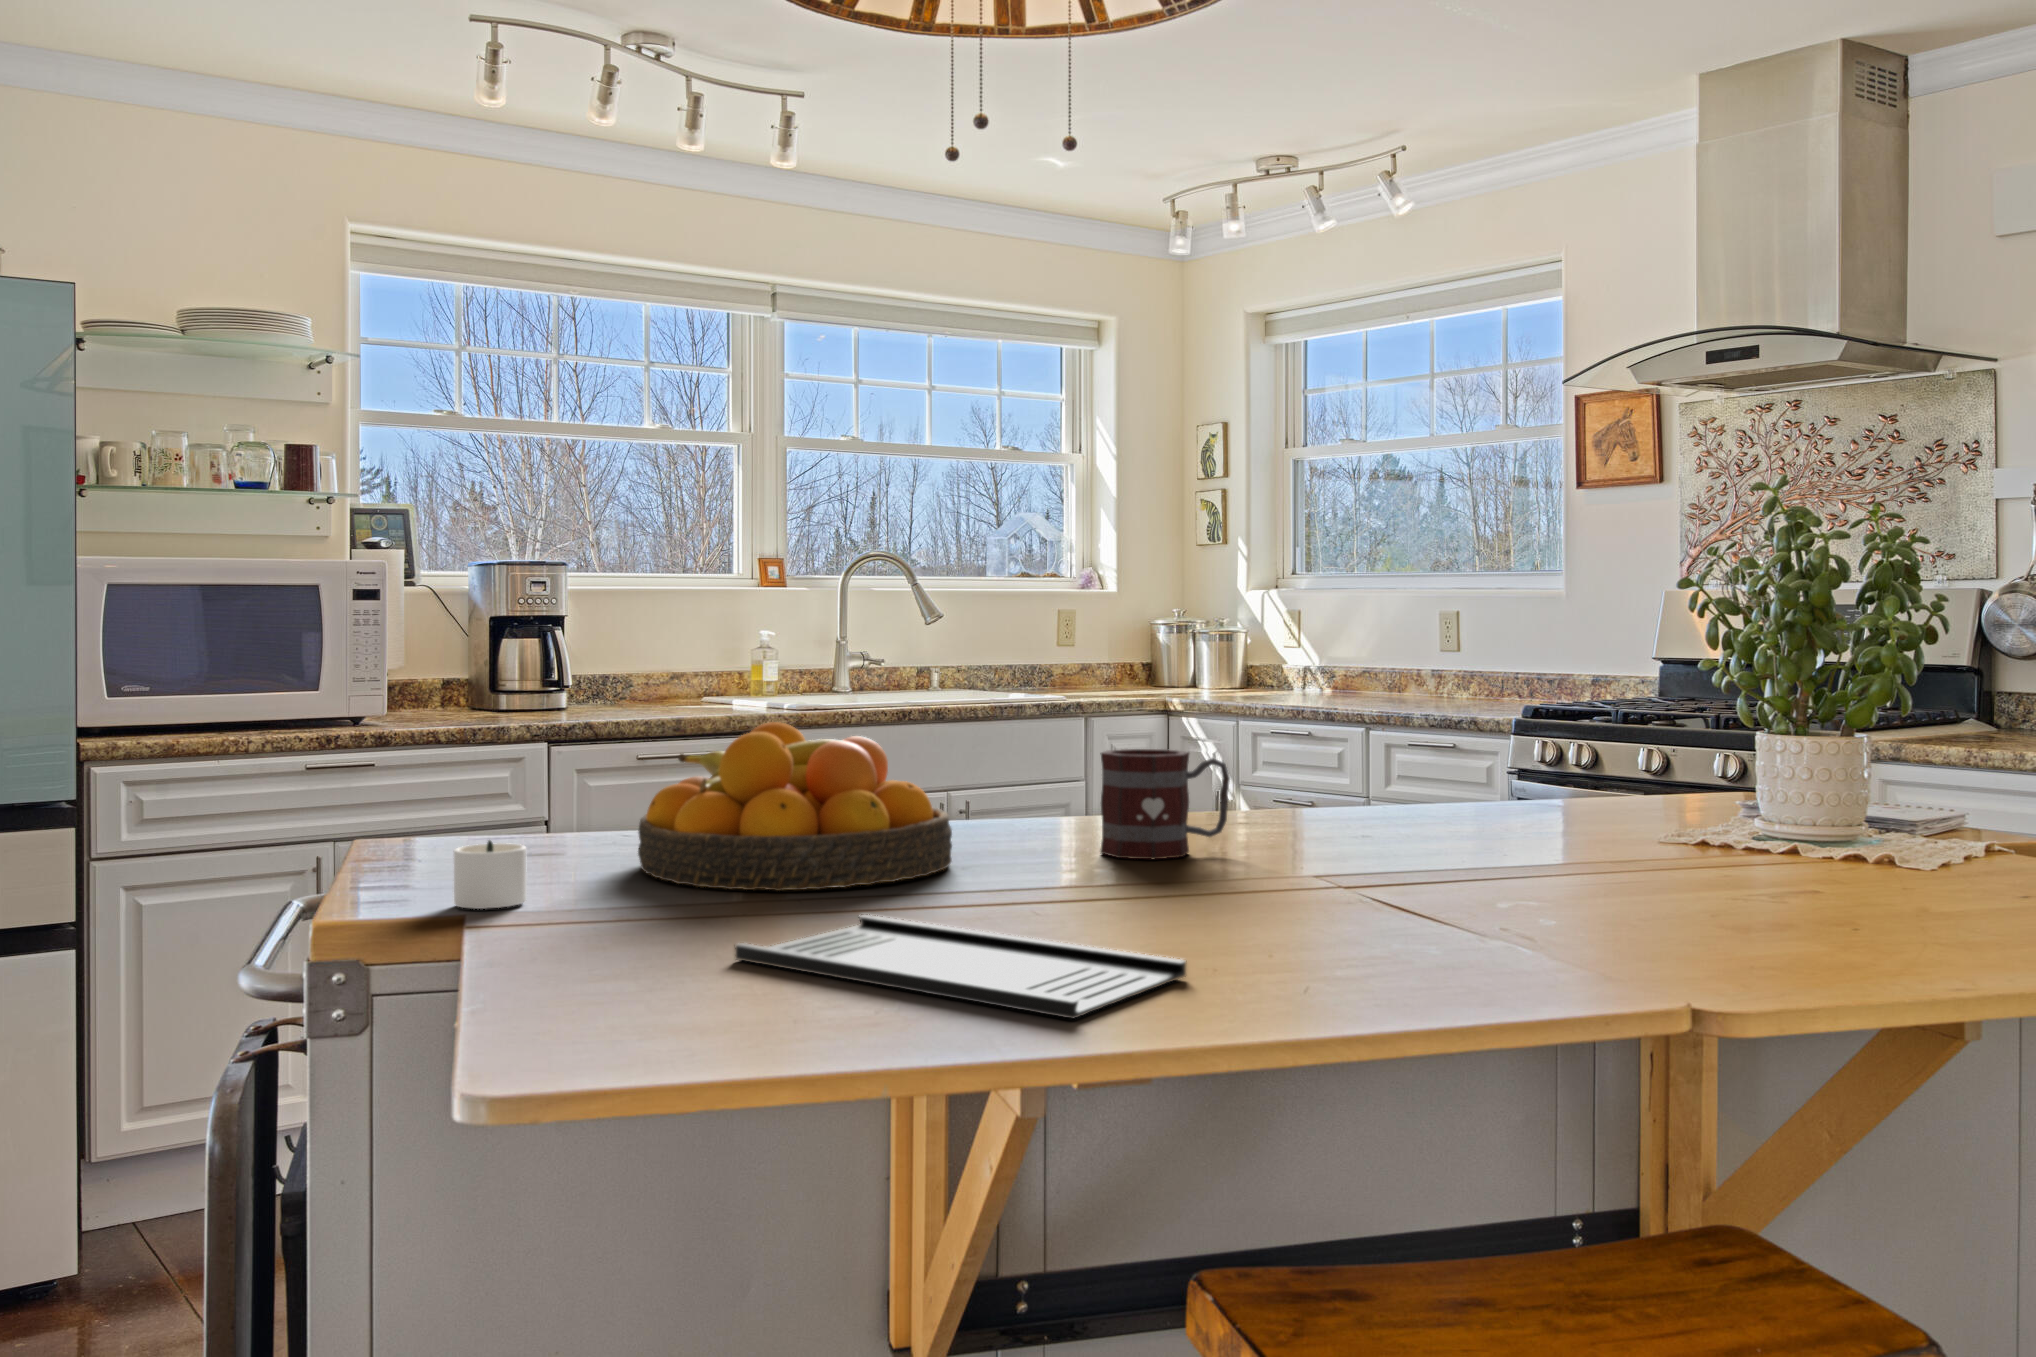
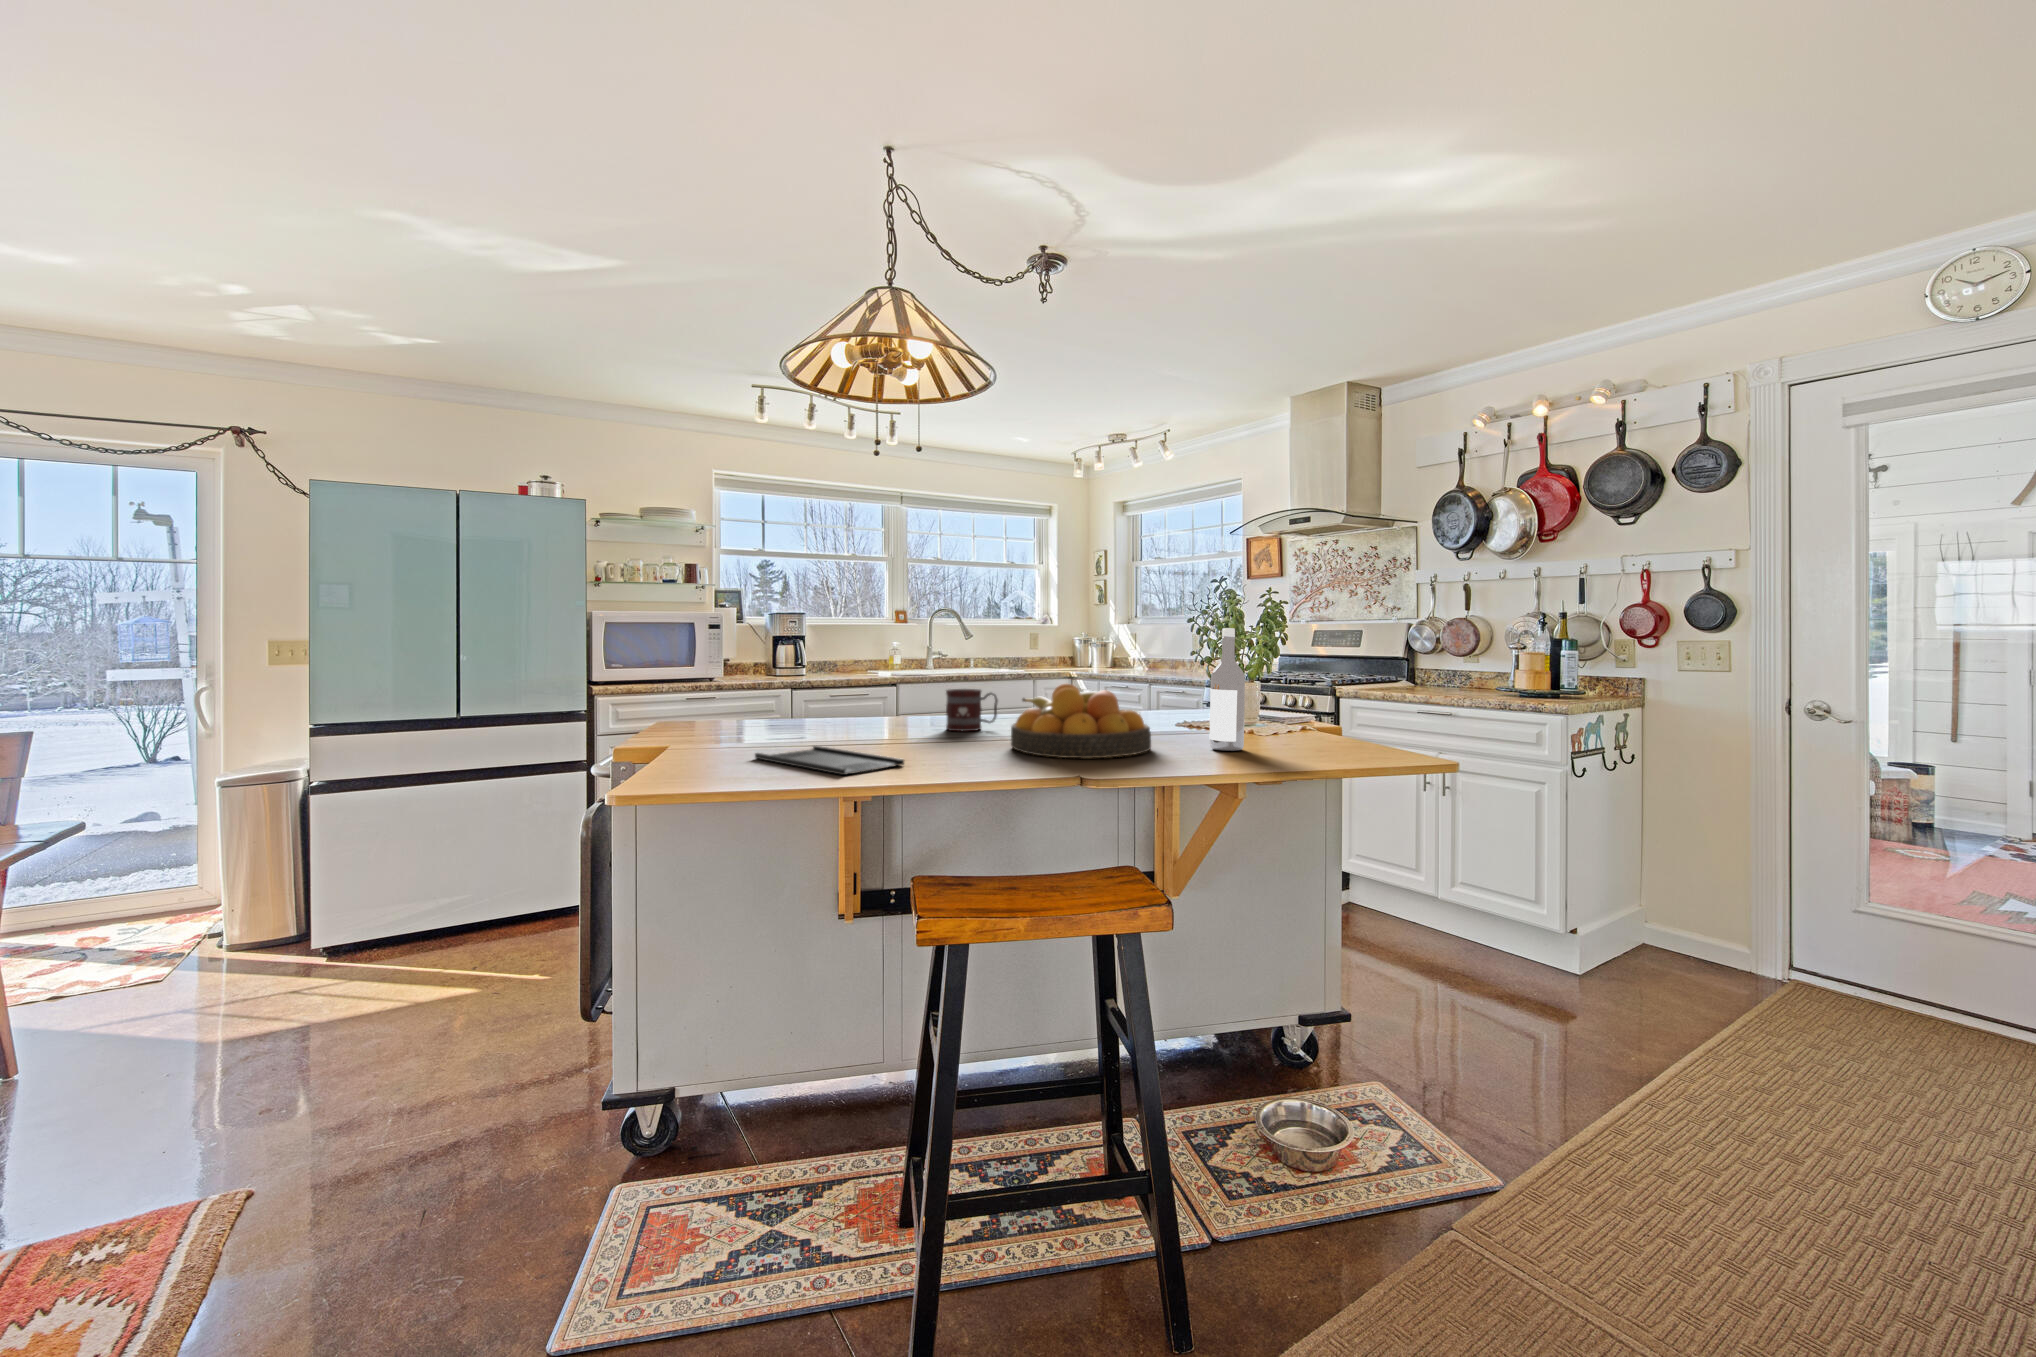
wine bottle: none [1864,597,1966,912] -> present [1210,628,1245,751]
fruit bowl: present [638,722,952,891] -> present [1011,684,1151,759]
candle: present [454,840,527,909] -> none [678,719,720,743]

